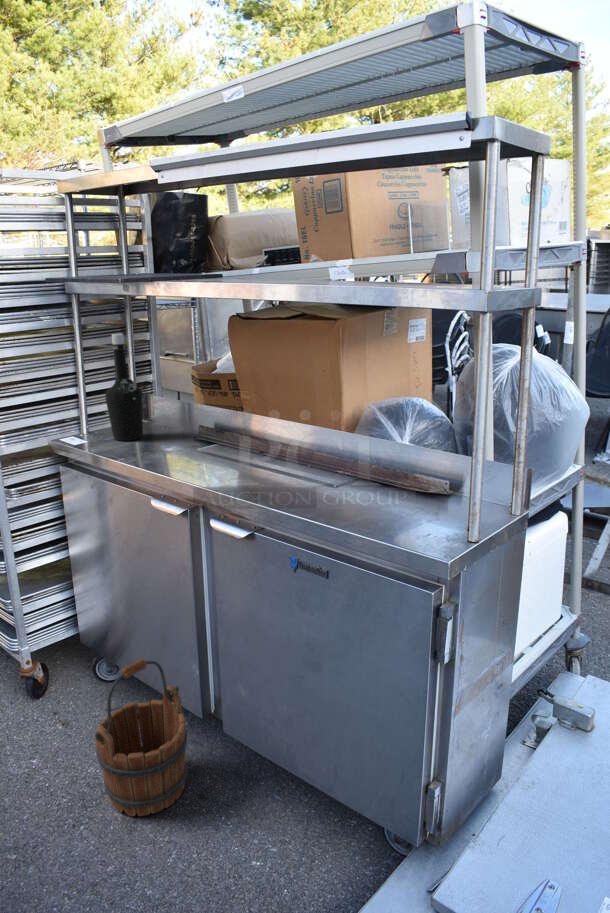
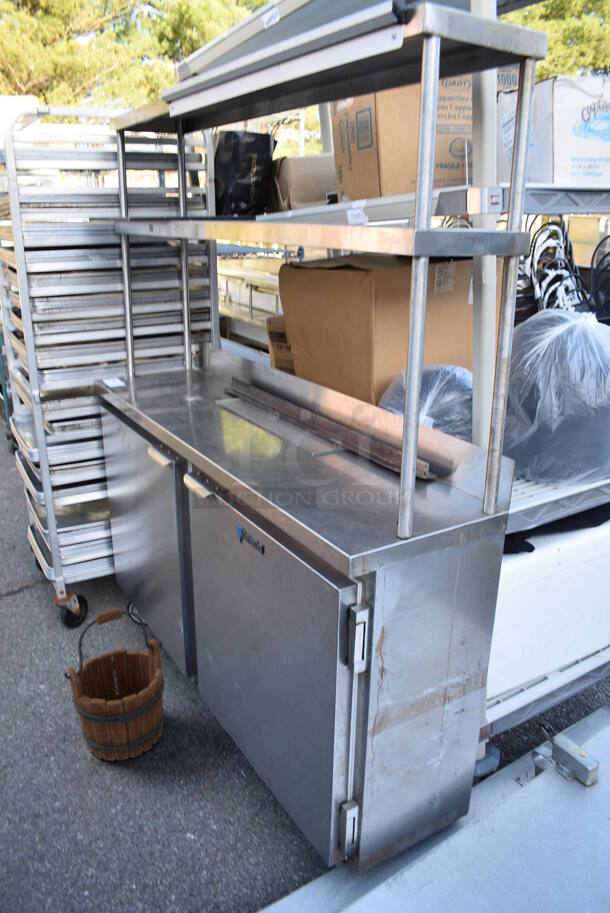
bottle: present [105,334,143,441] -> none [145,278,182,388]

